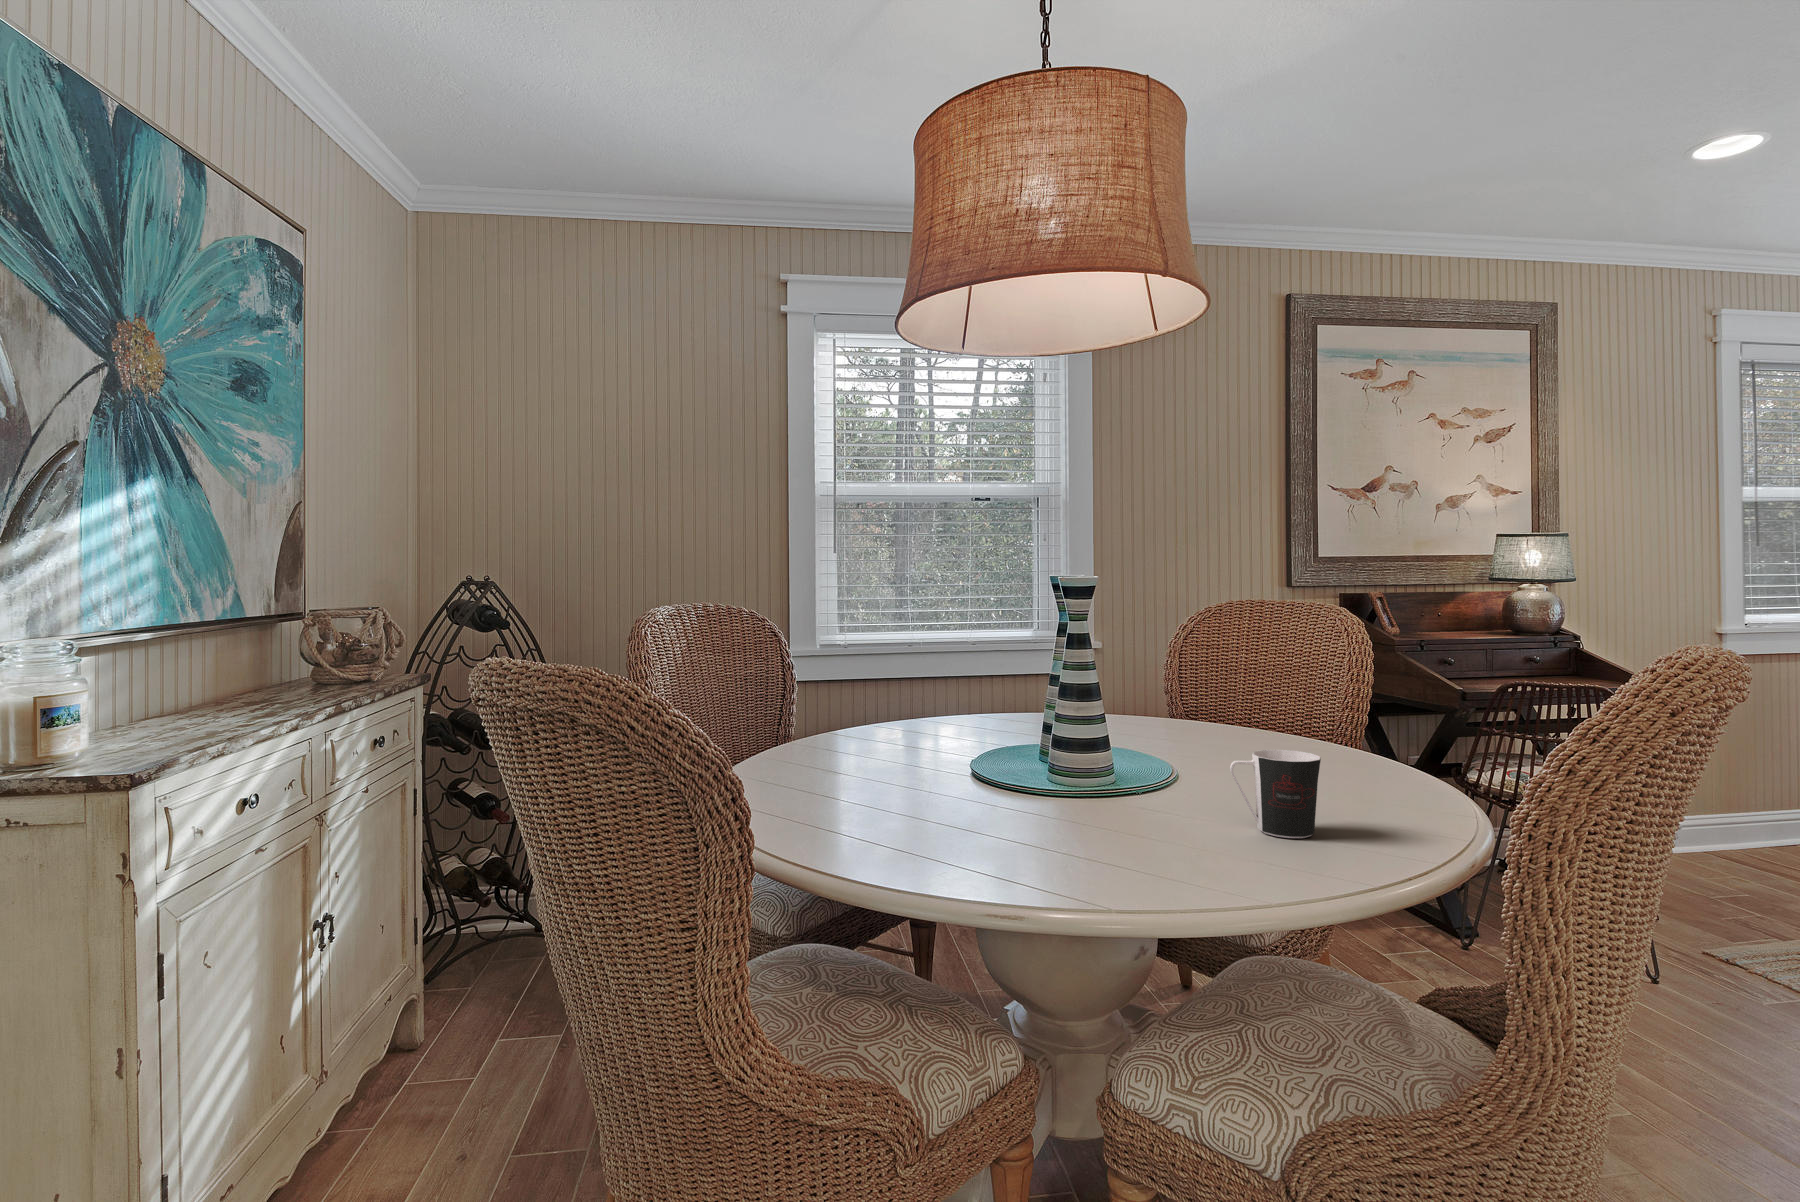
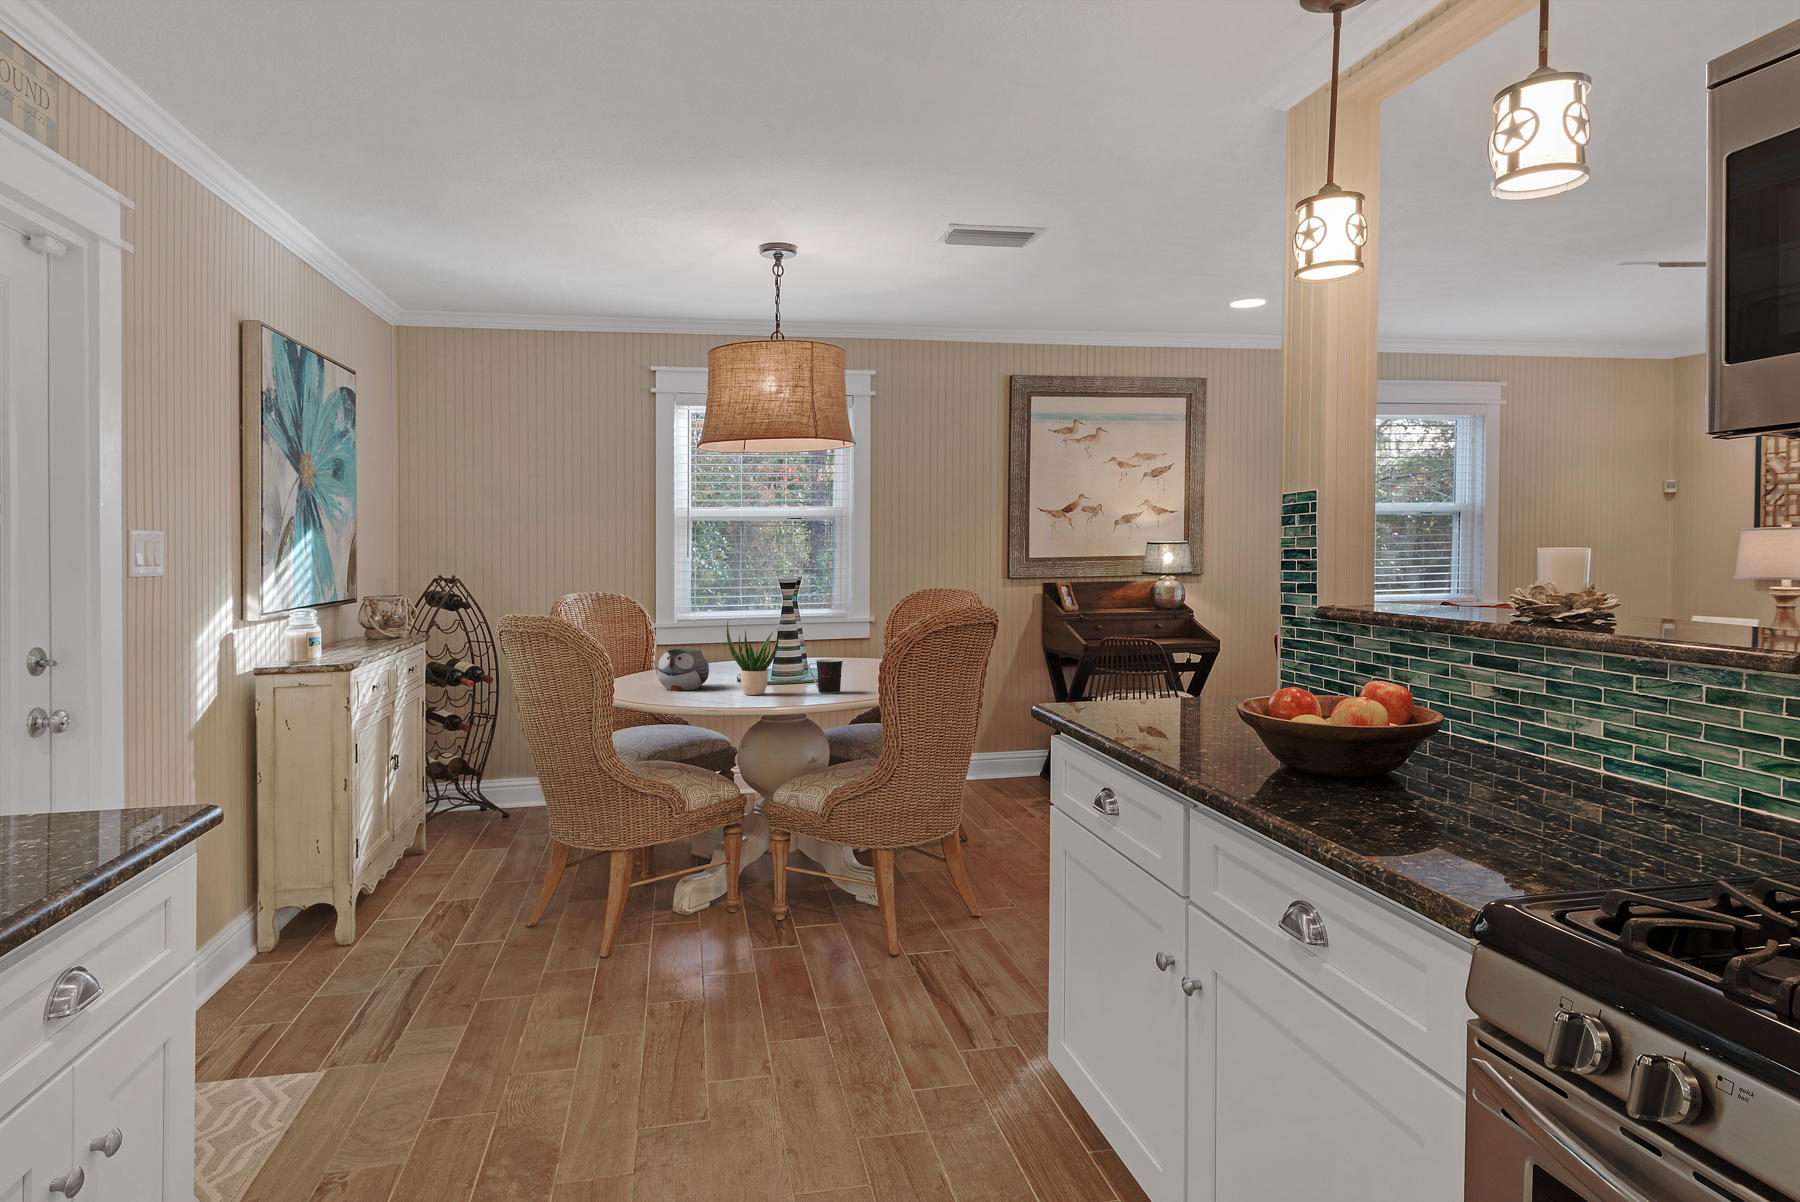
potted plant: none [1047,658,1182,845] -> present [727,621,778,695]
teapot: none [860,715,975,820] -> present [656,648,709,691]

